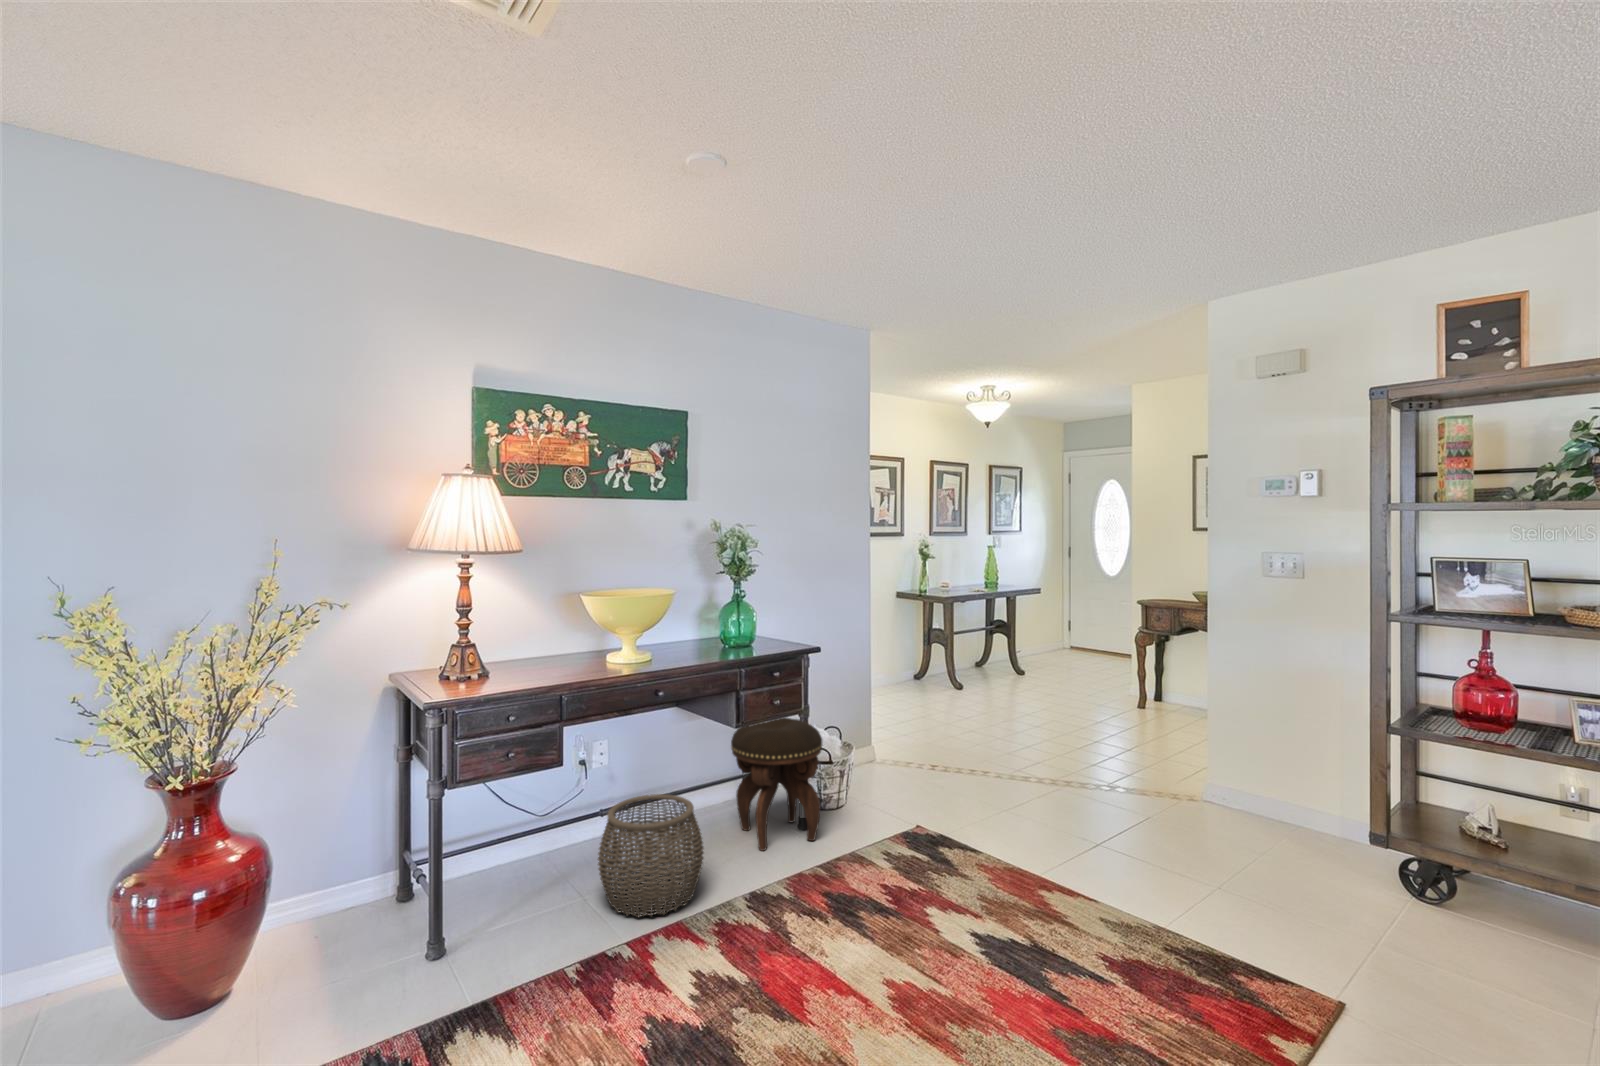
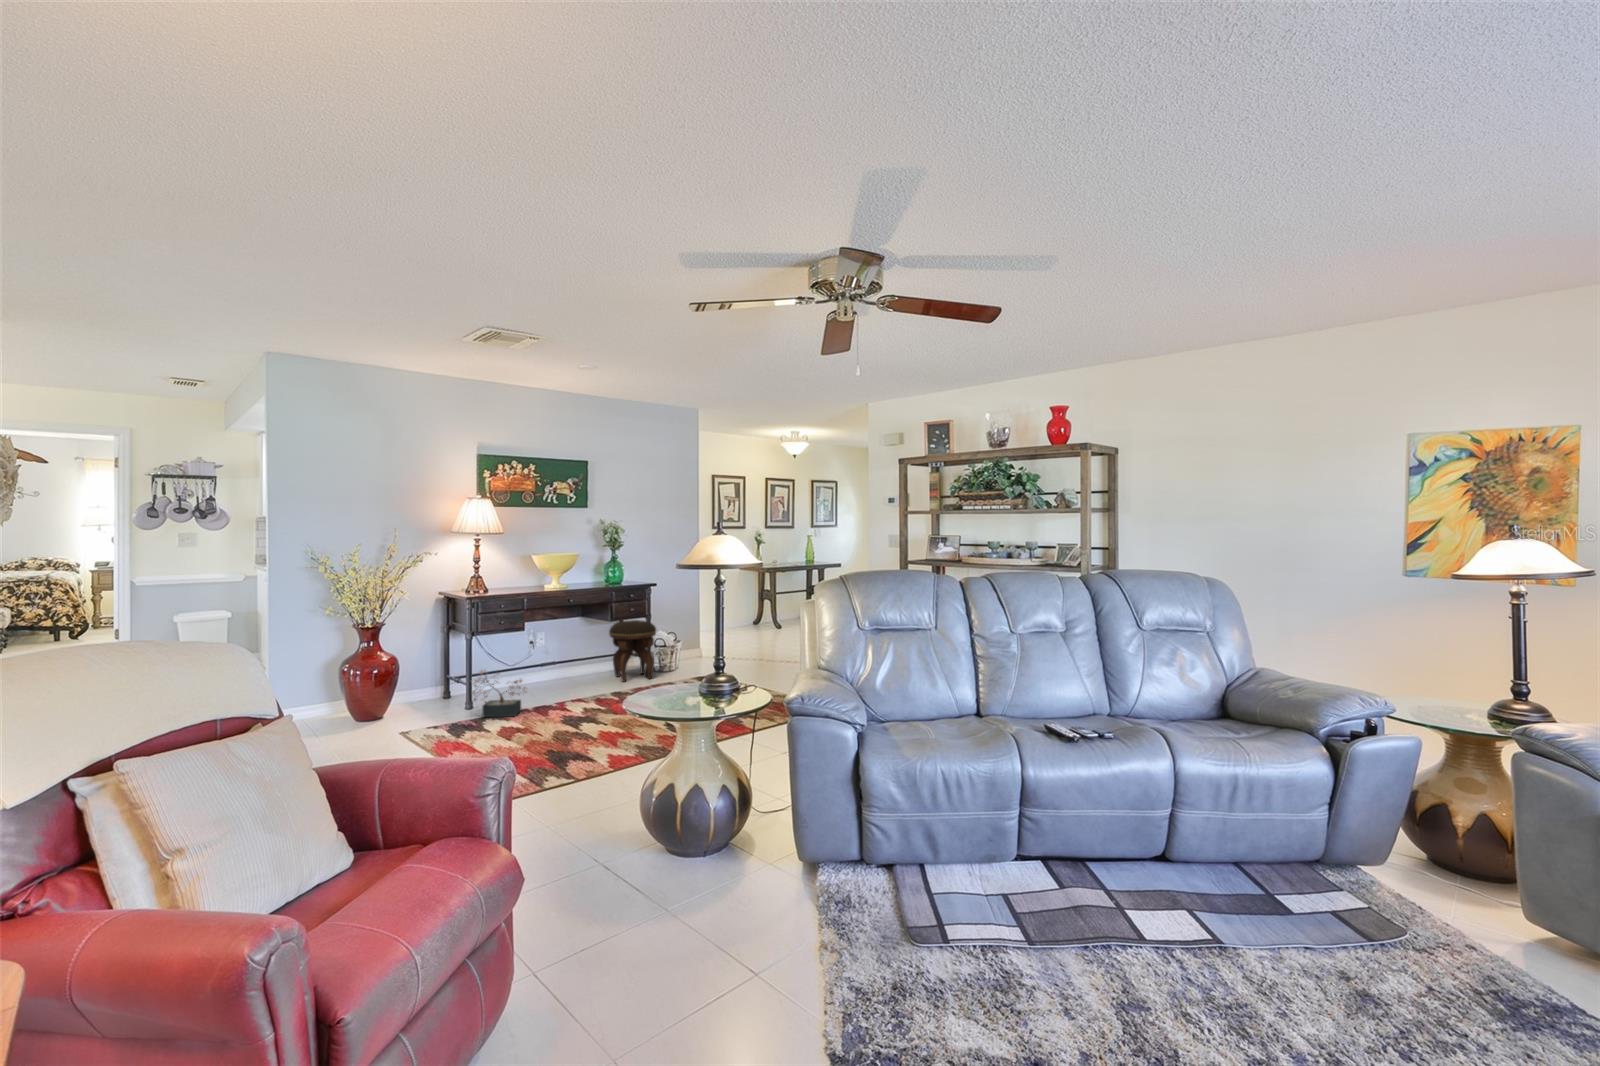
woven basket: present [598,794,704,917] -> none [541,650,591,698]
decorative plant: none [425,876,567,1012] -> present [472,670,526,717]

